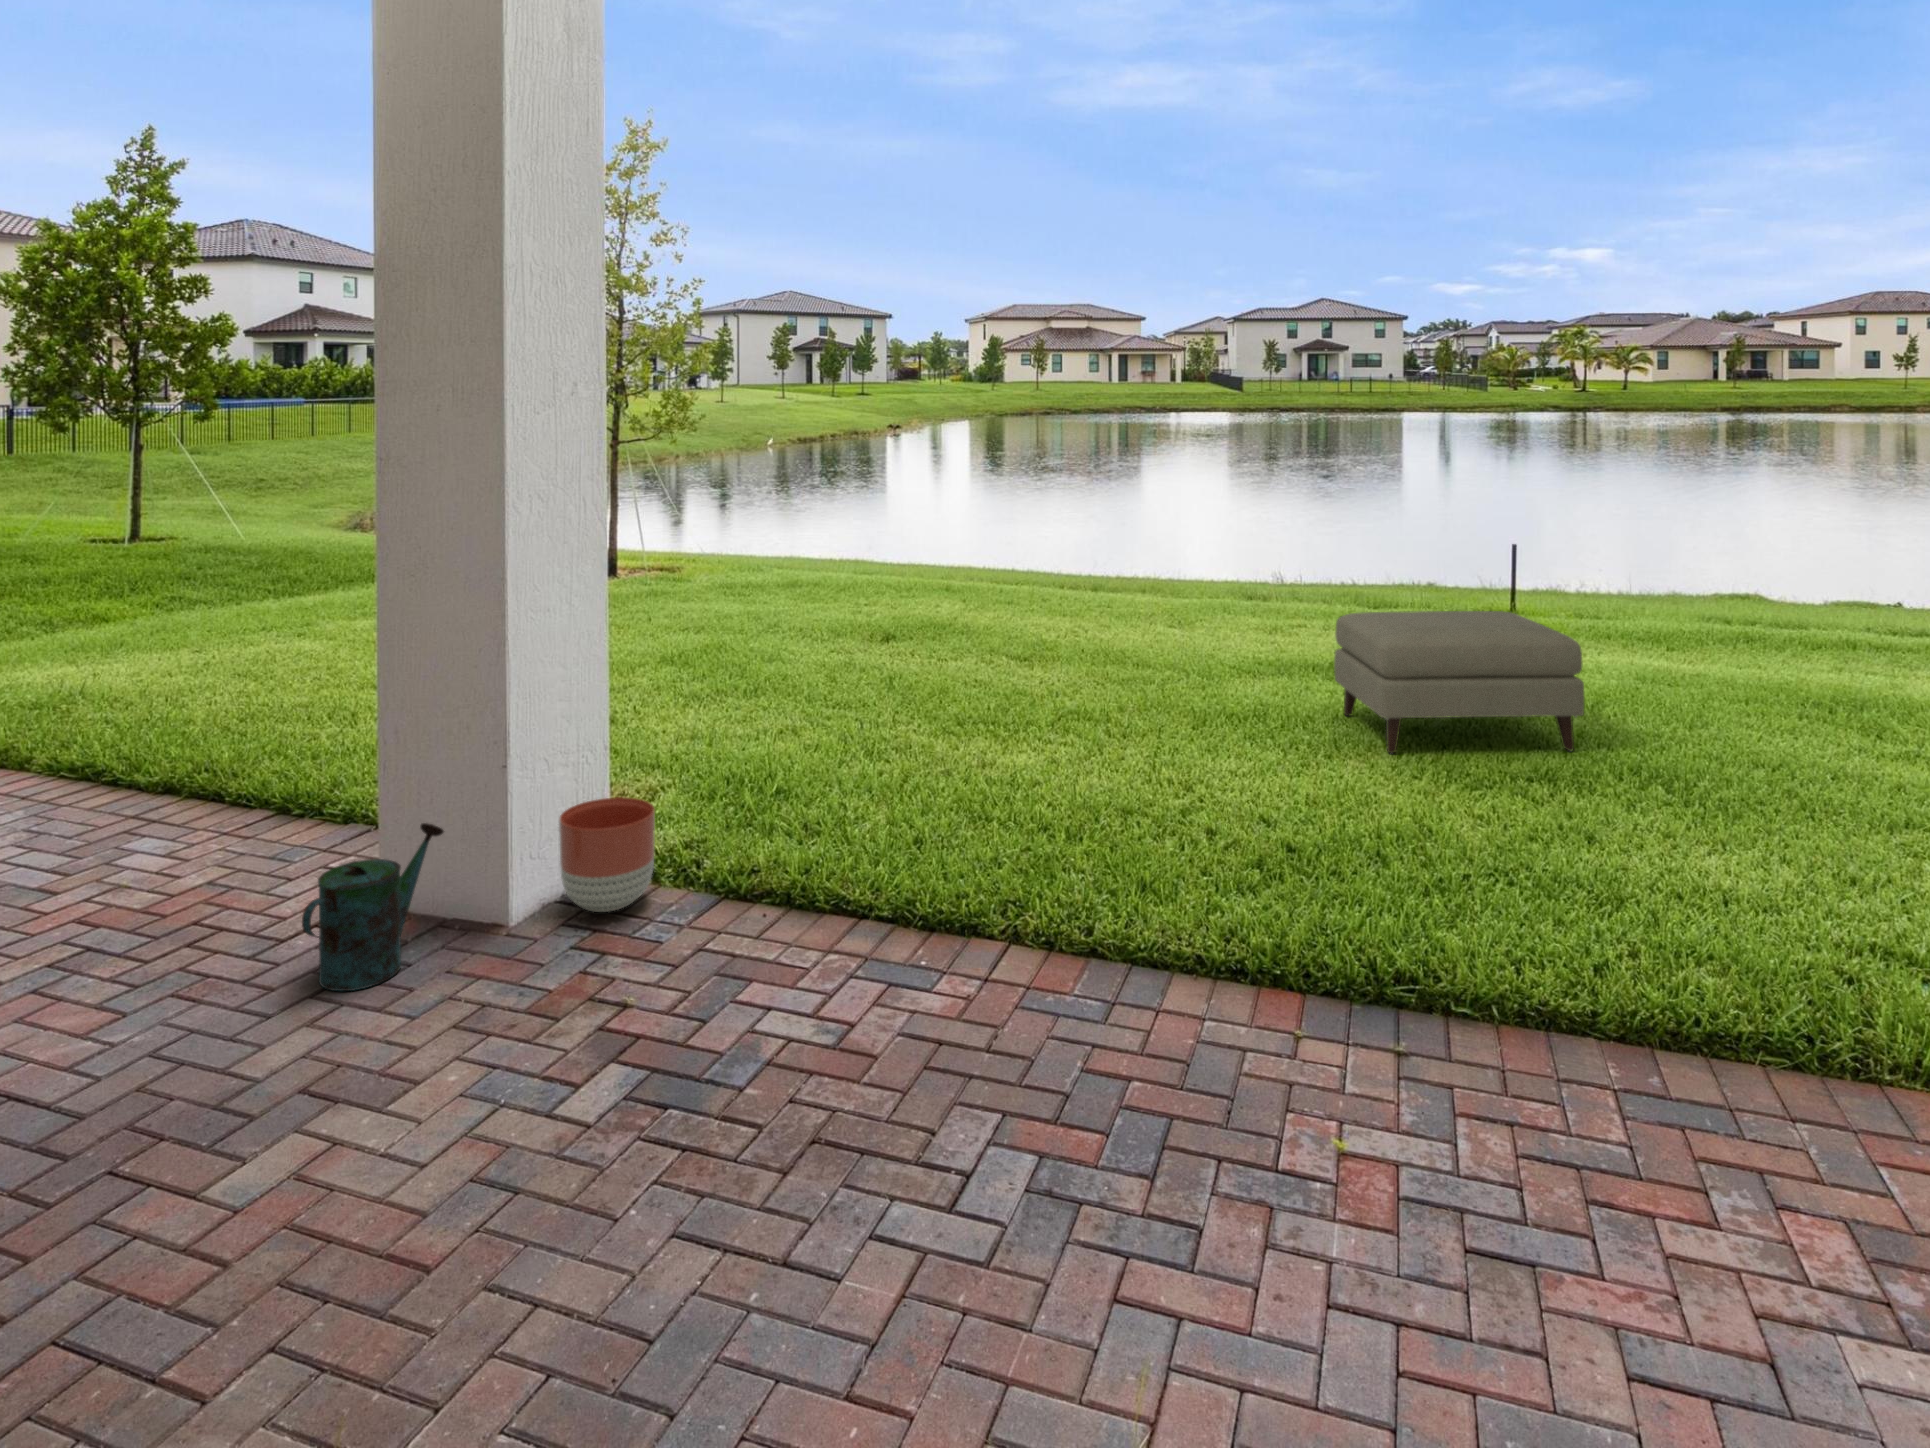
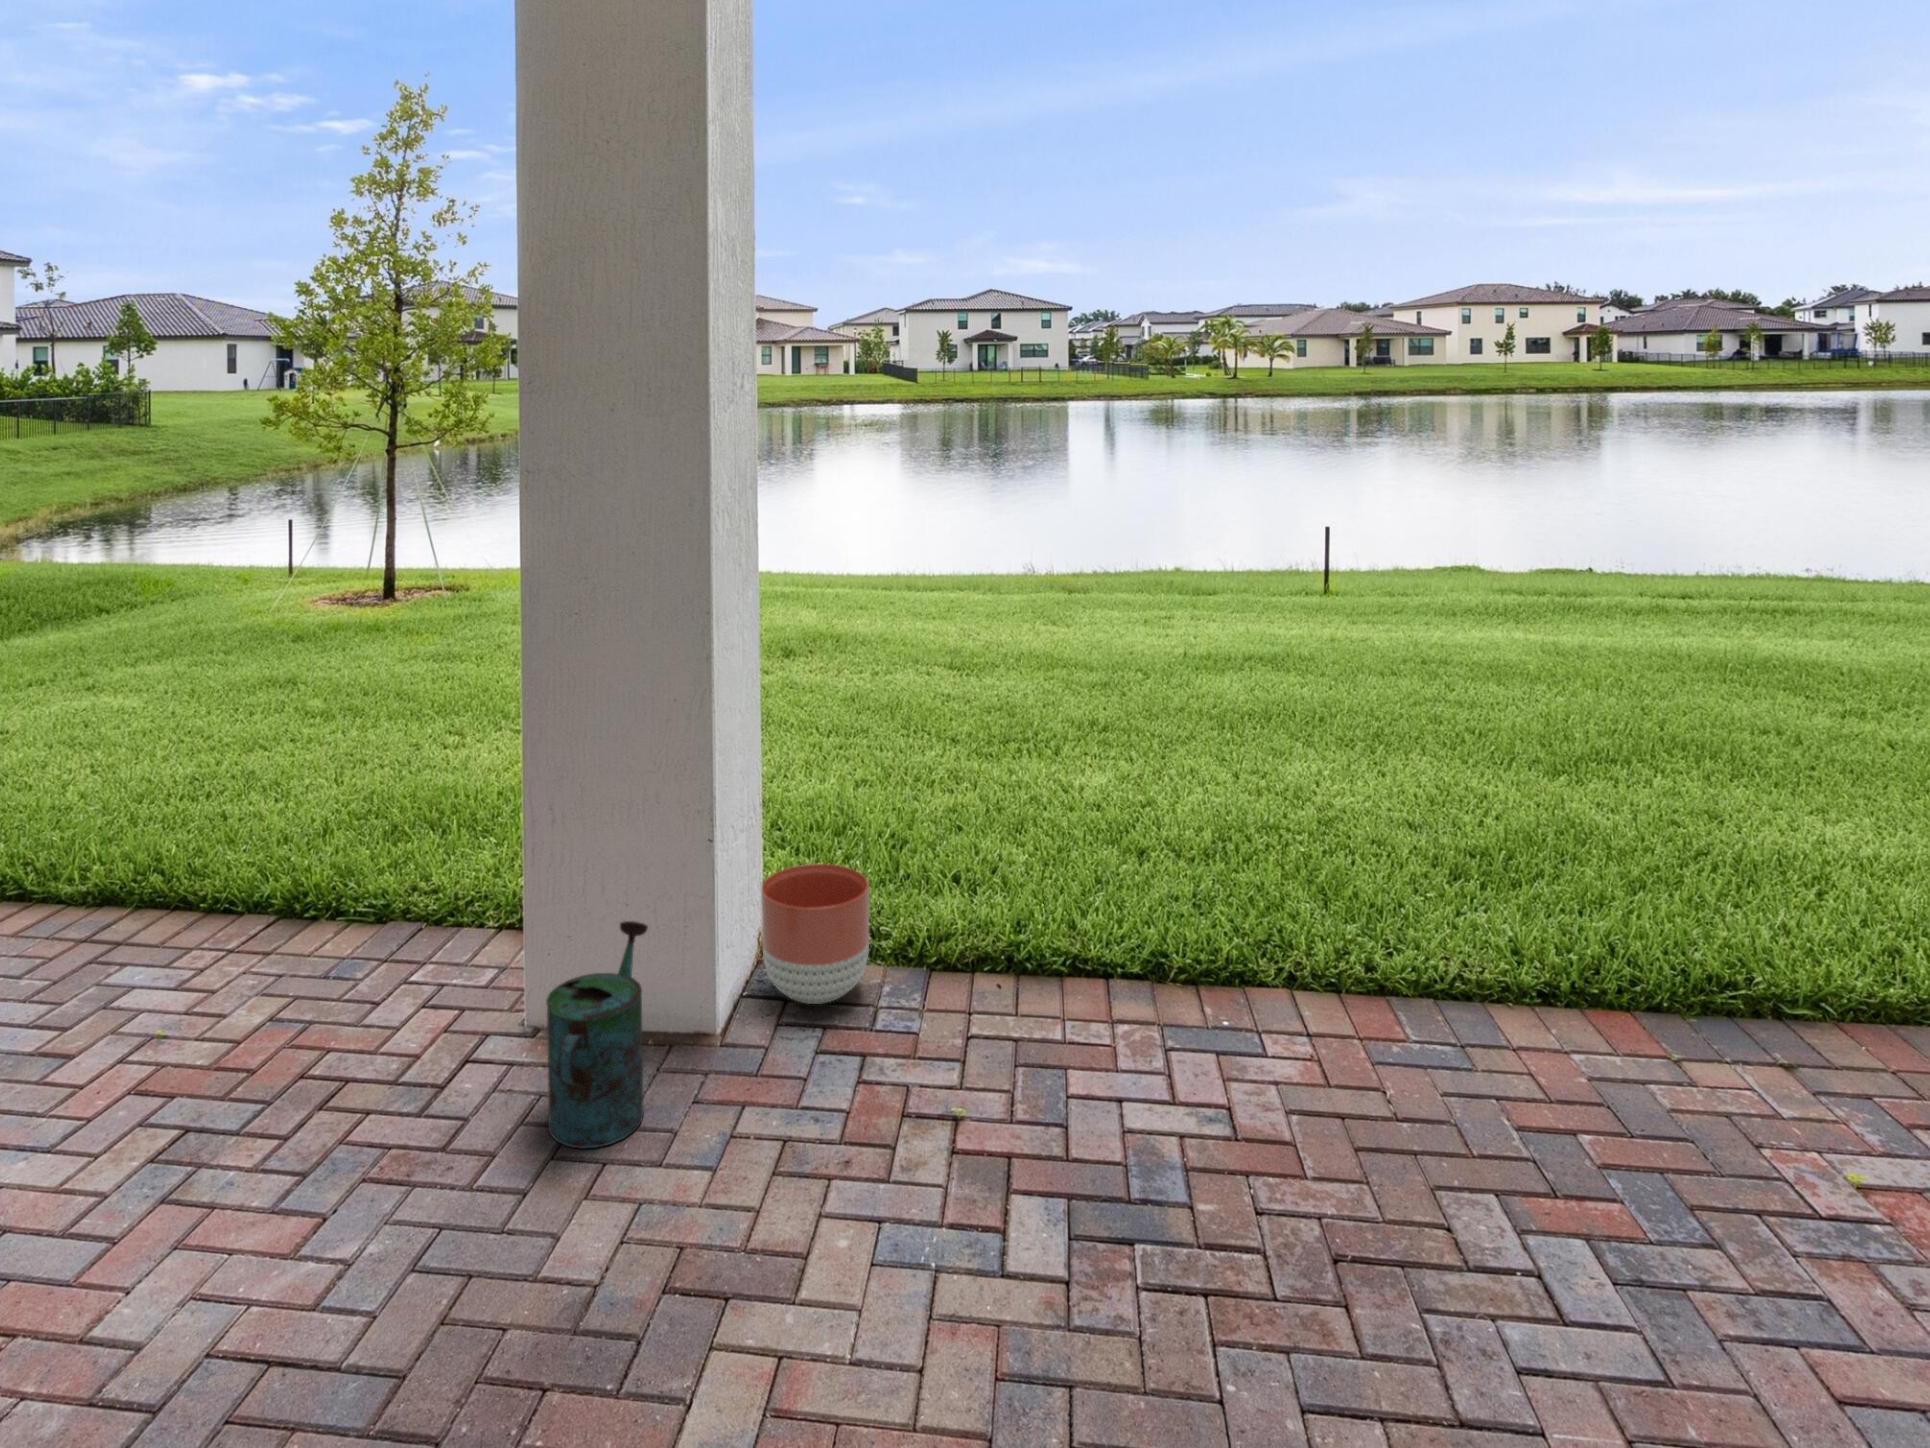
ottoman: present [1334,611,1584,754] -> none [1342,595,1602,742]

